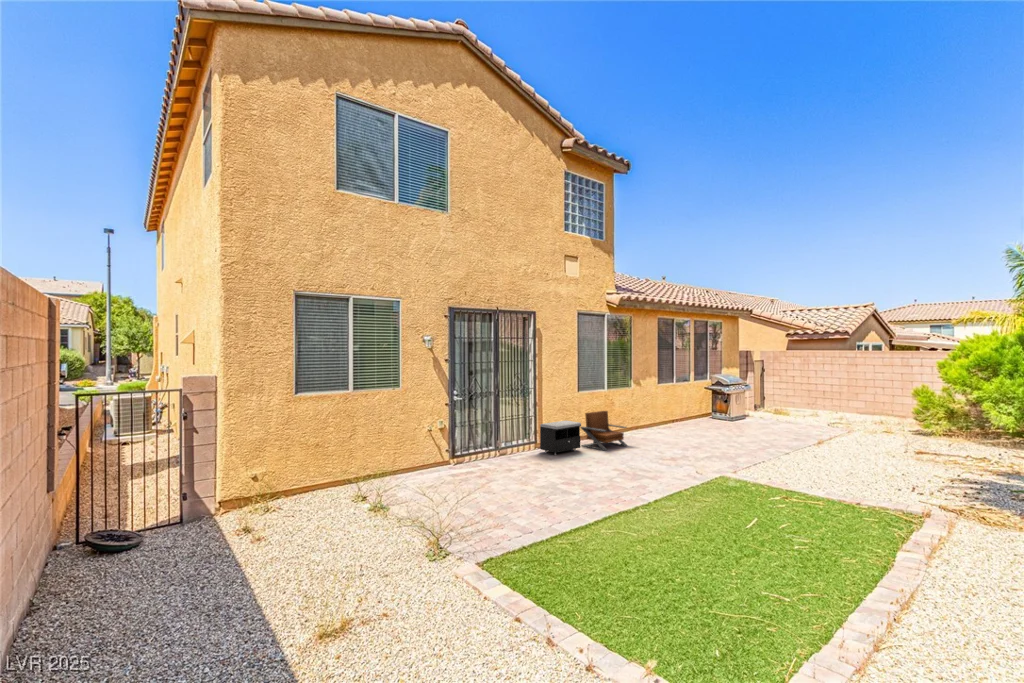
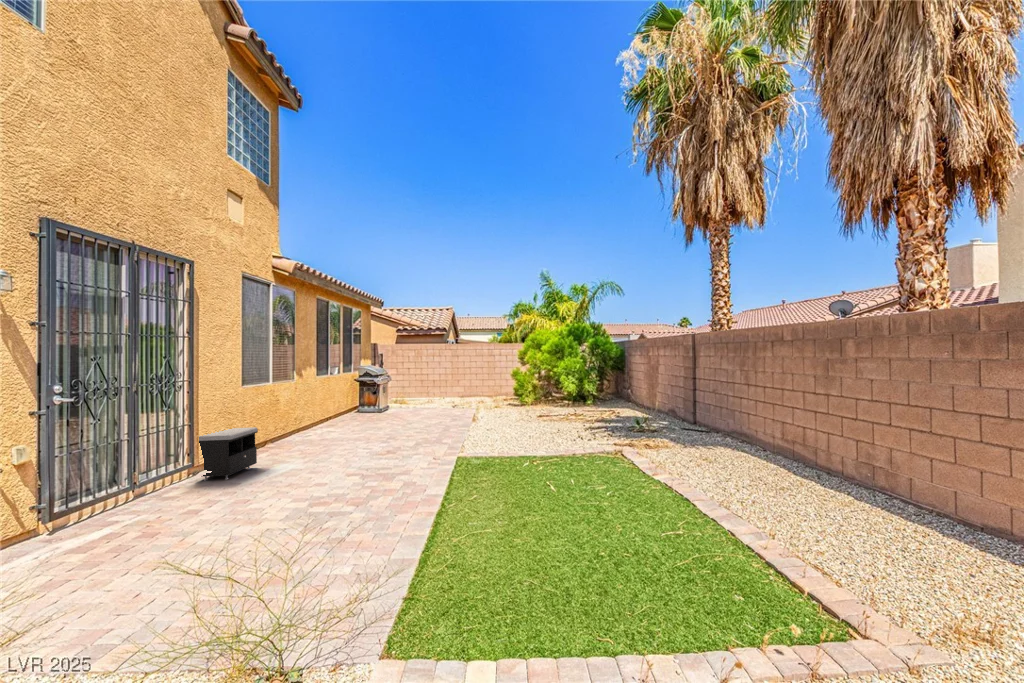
lounge chair: present [581,411,627,451] -> none [246,410,310,463]

